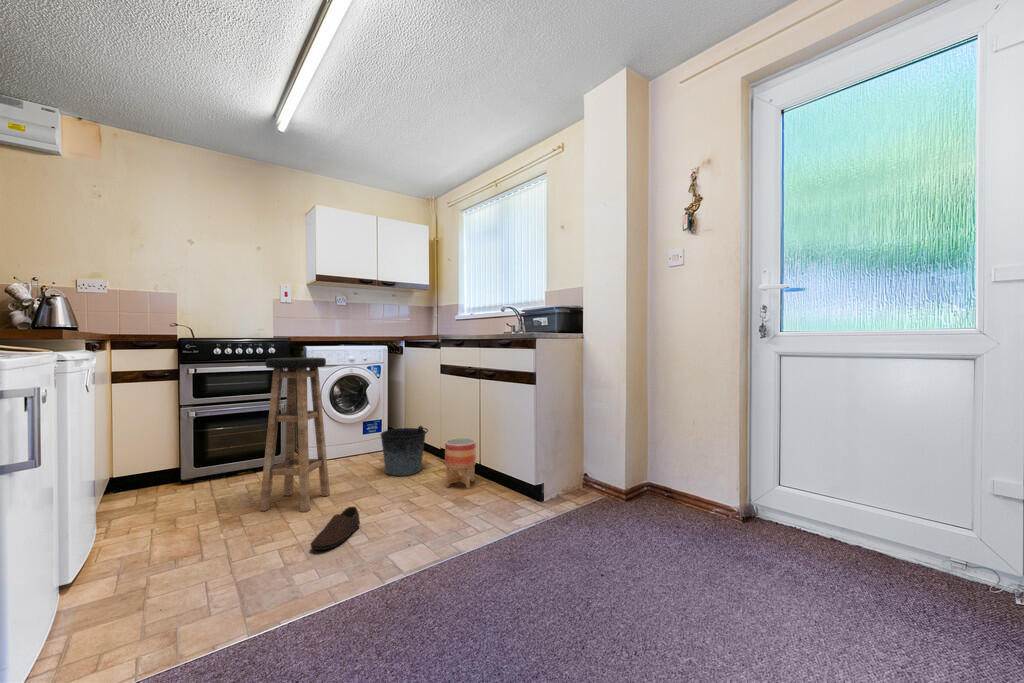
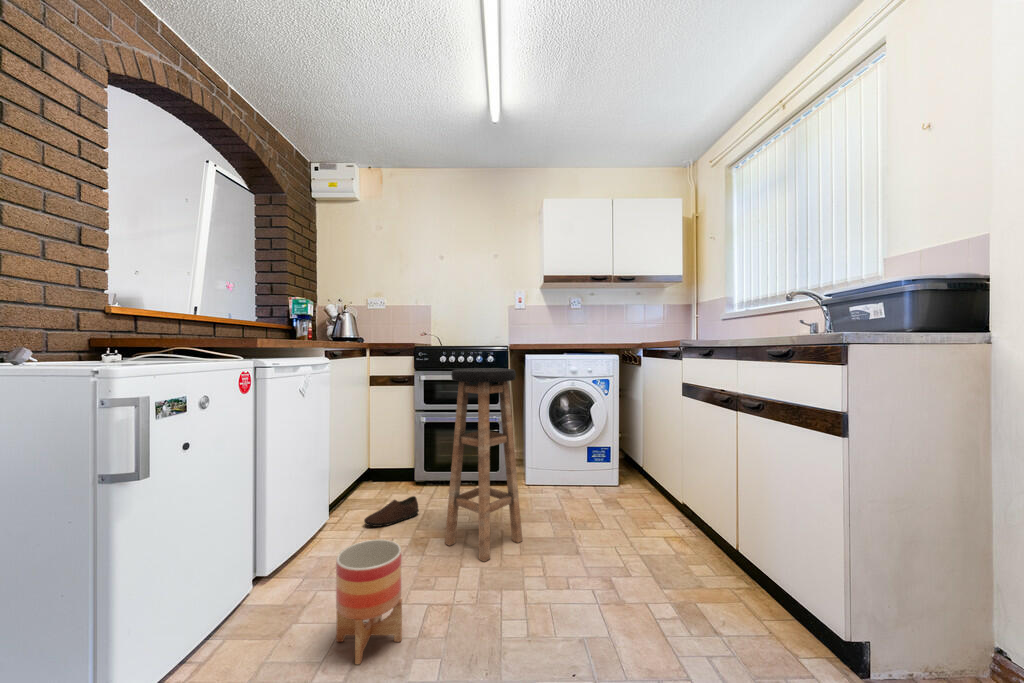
bucket: present [381,426,428,476] -> none [594,465,661,536]
planter: present [445,438,476,488] -> present [336,539,402,664]
shoe: present [311,507,360,550] -> present [364,496,419,527]

